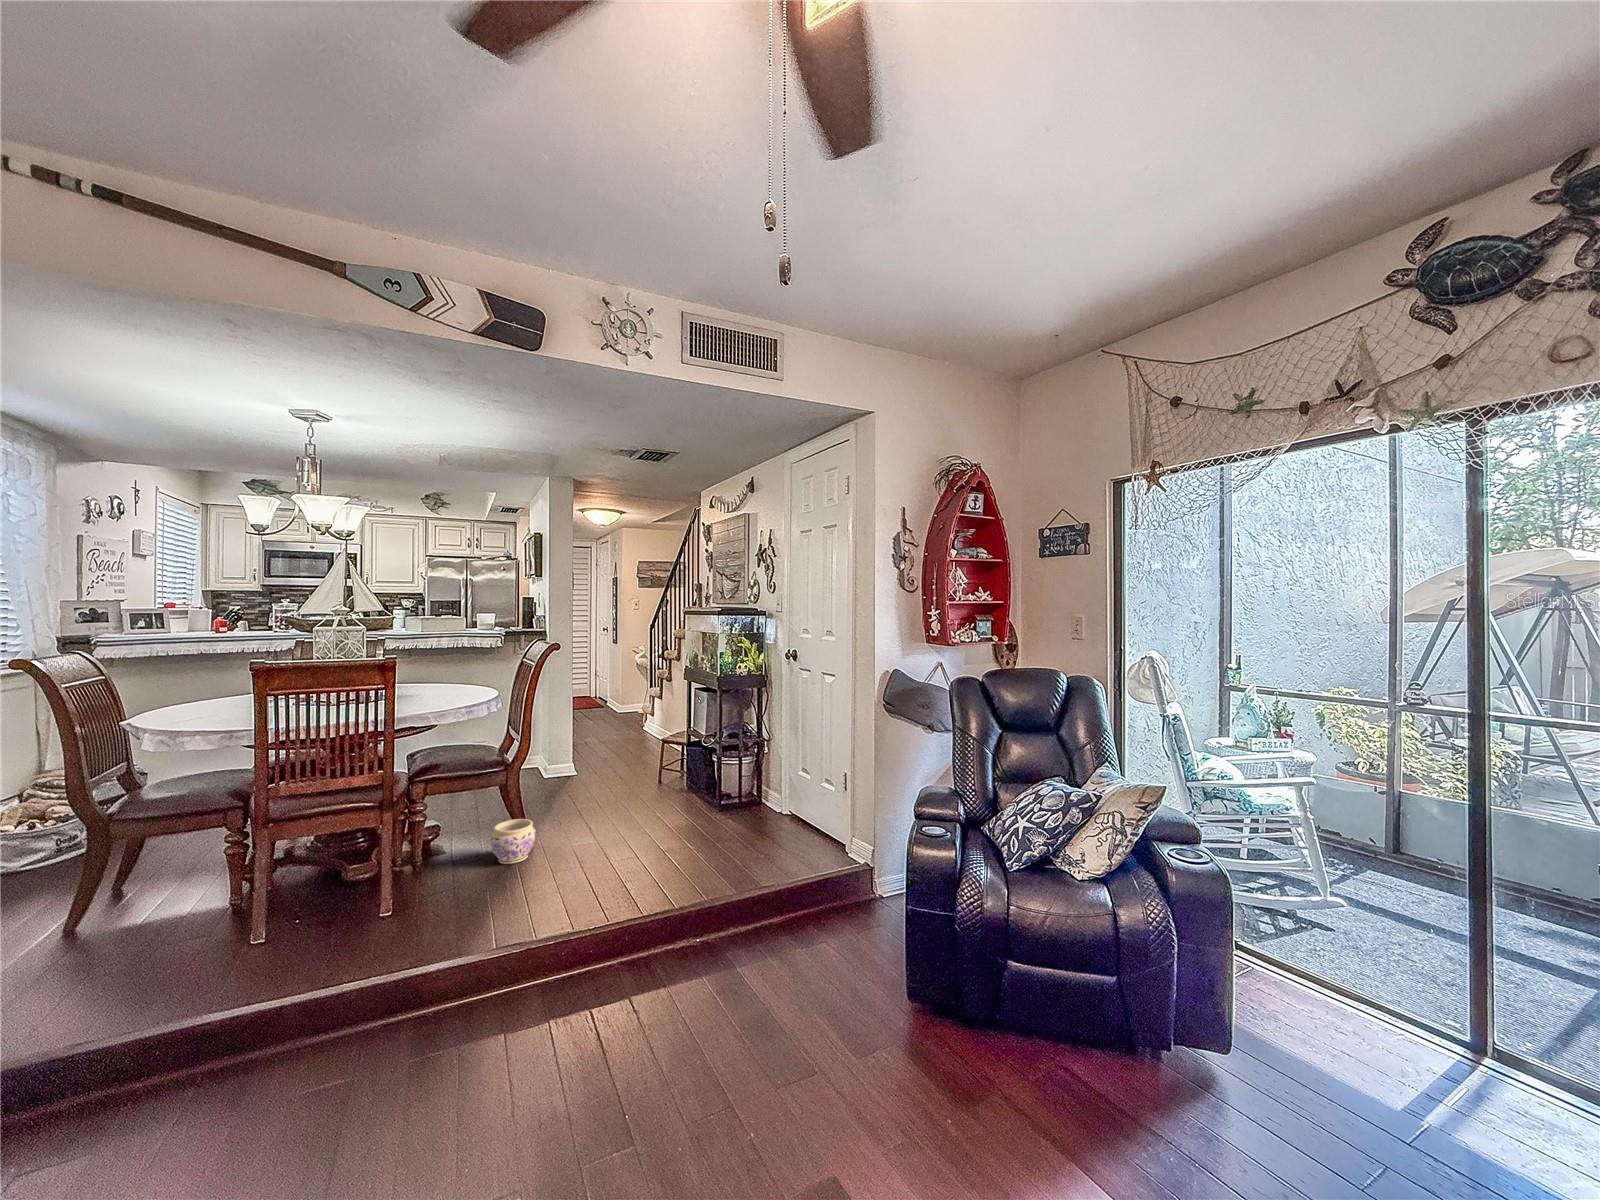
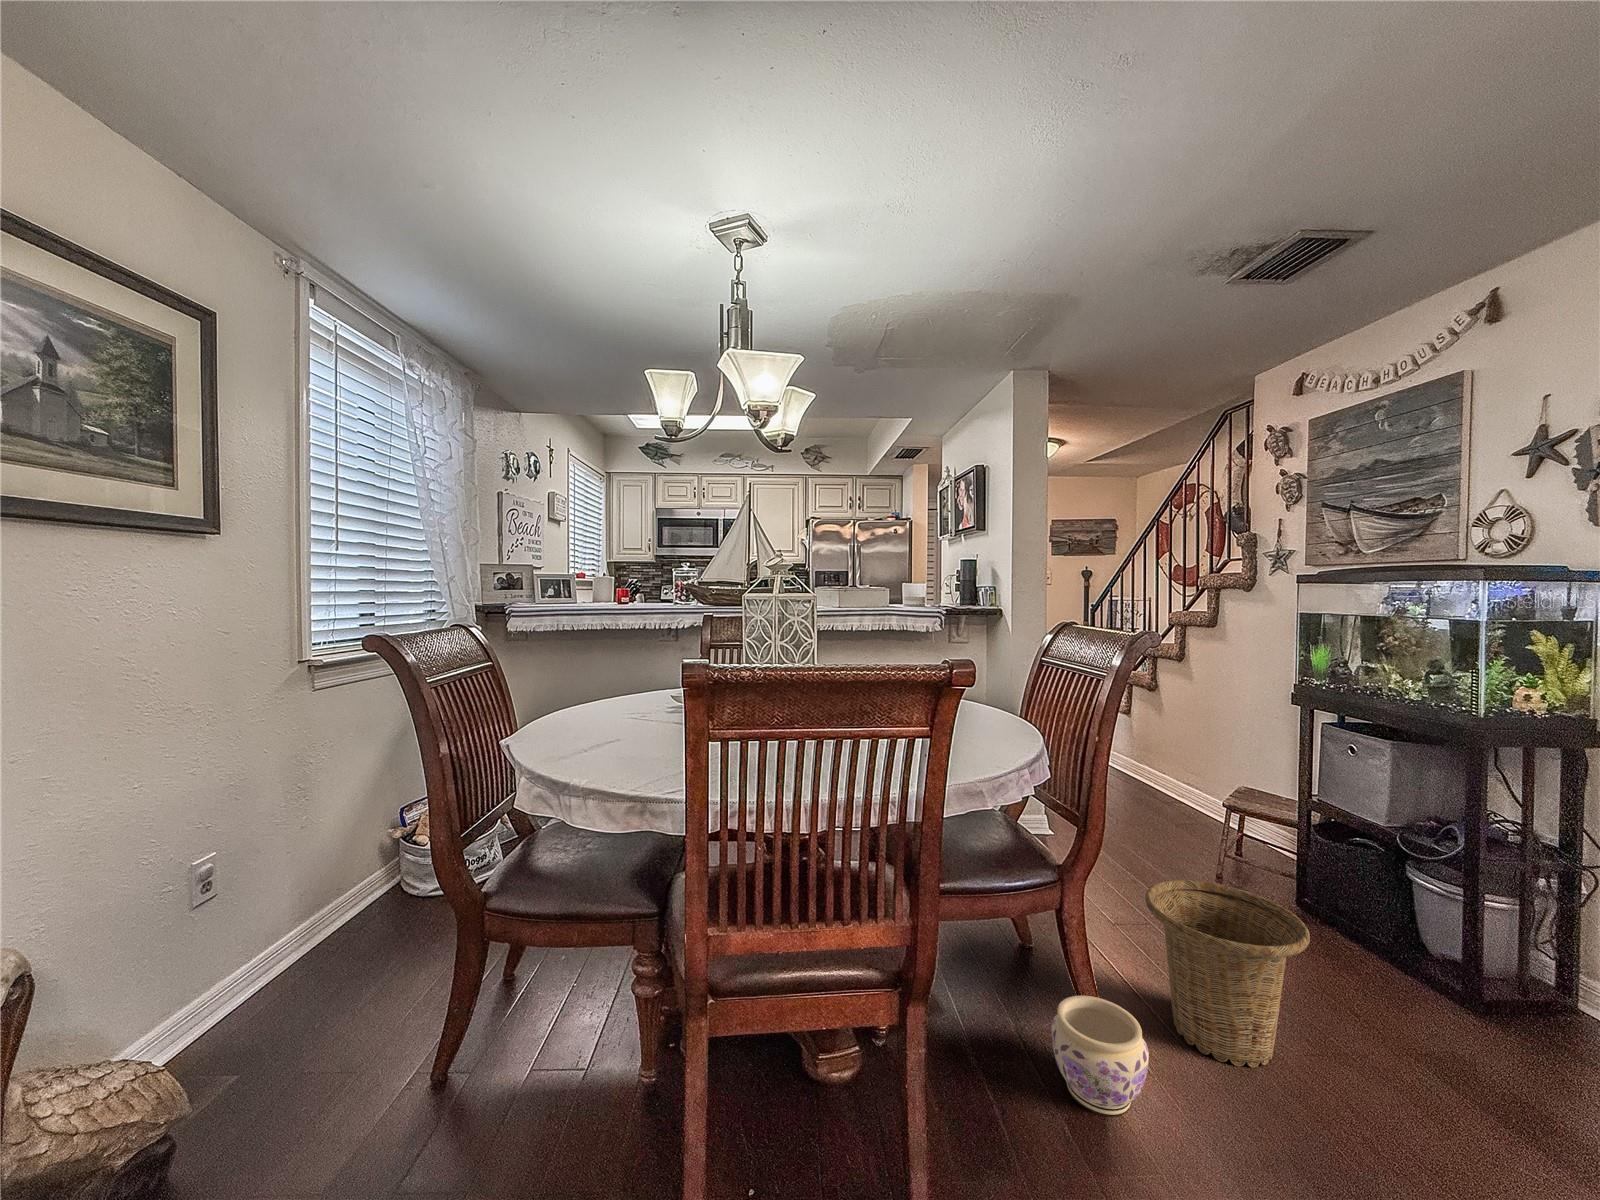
basket: none [561,765,627,840] -> present [1145,880,1310,1067]

